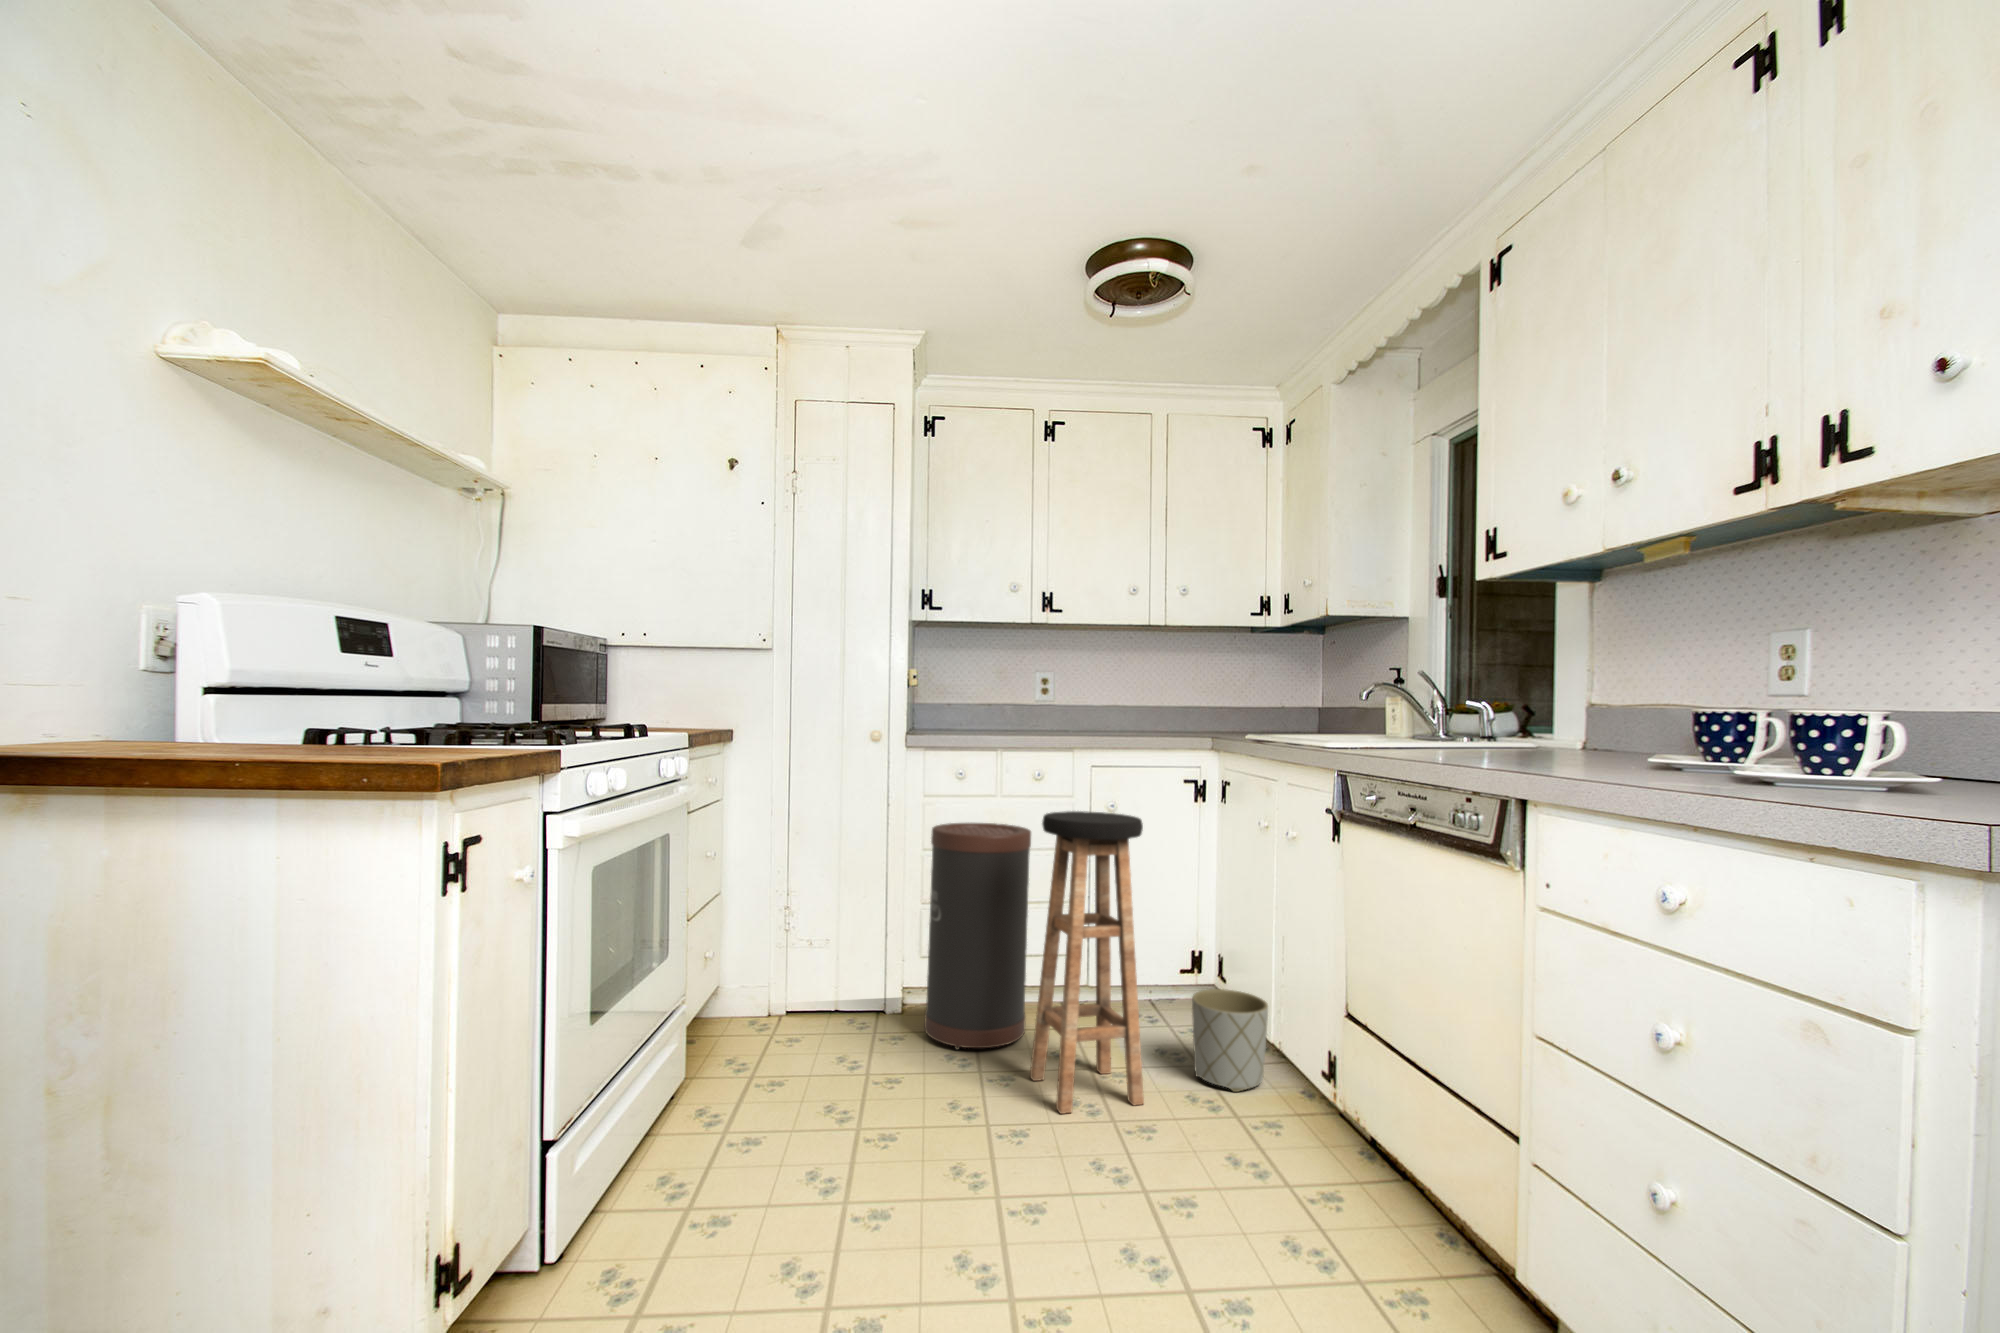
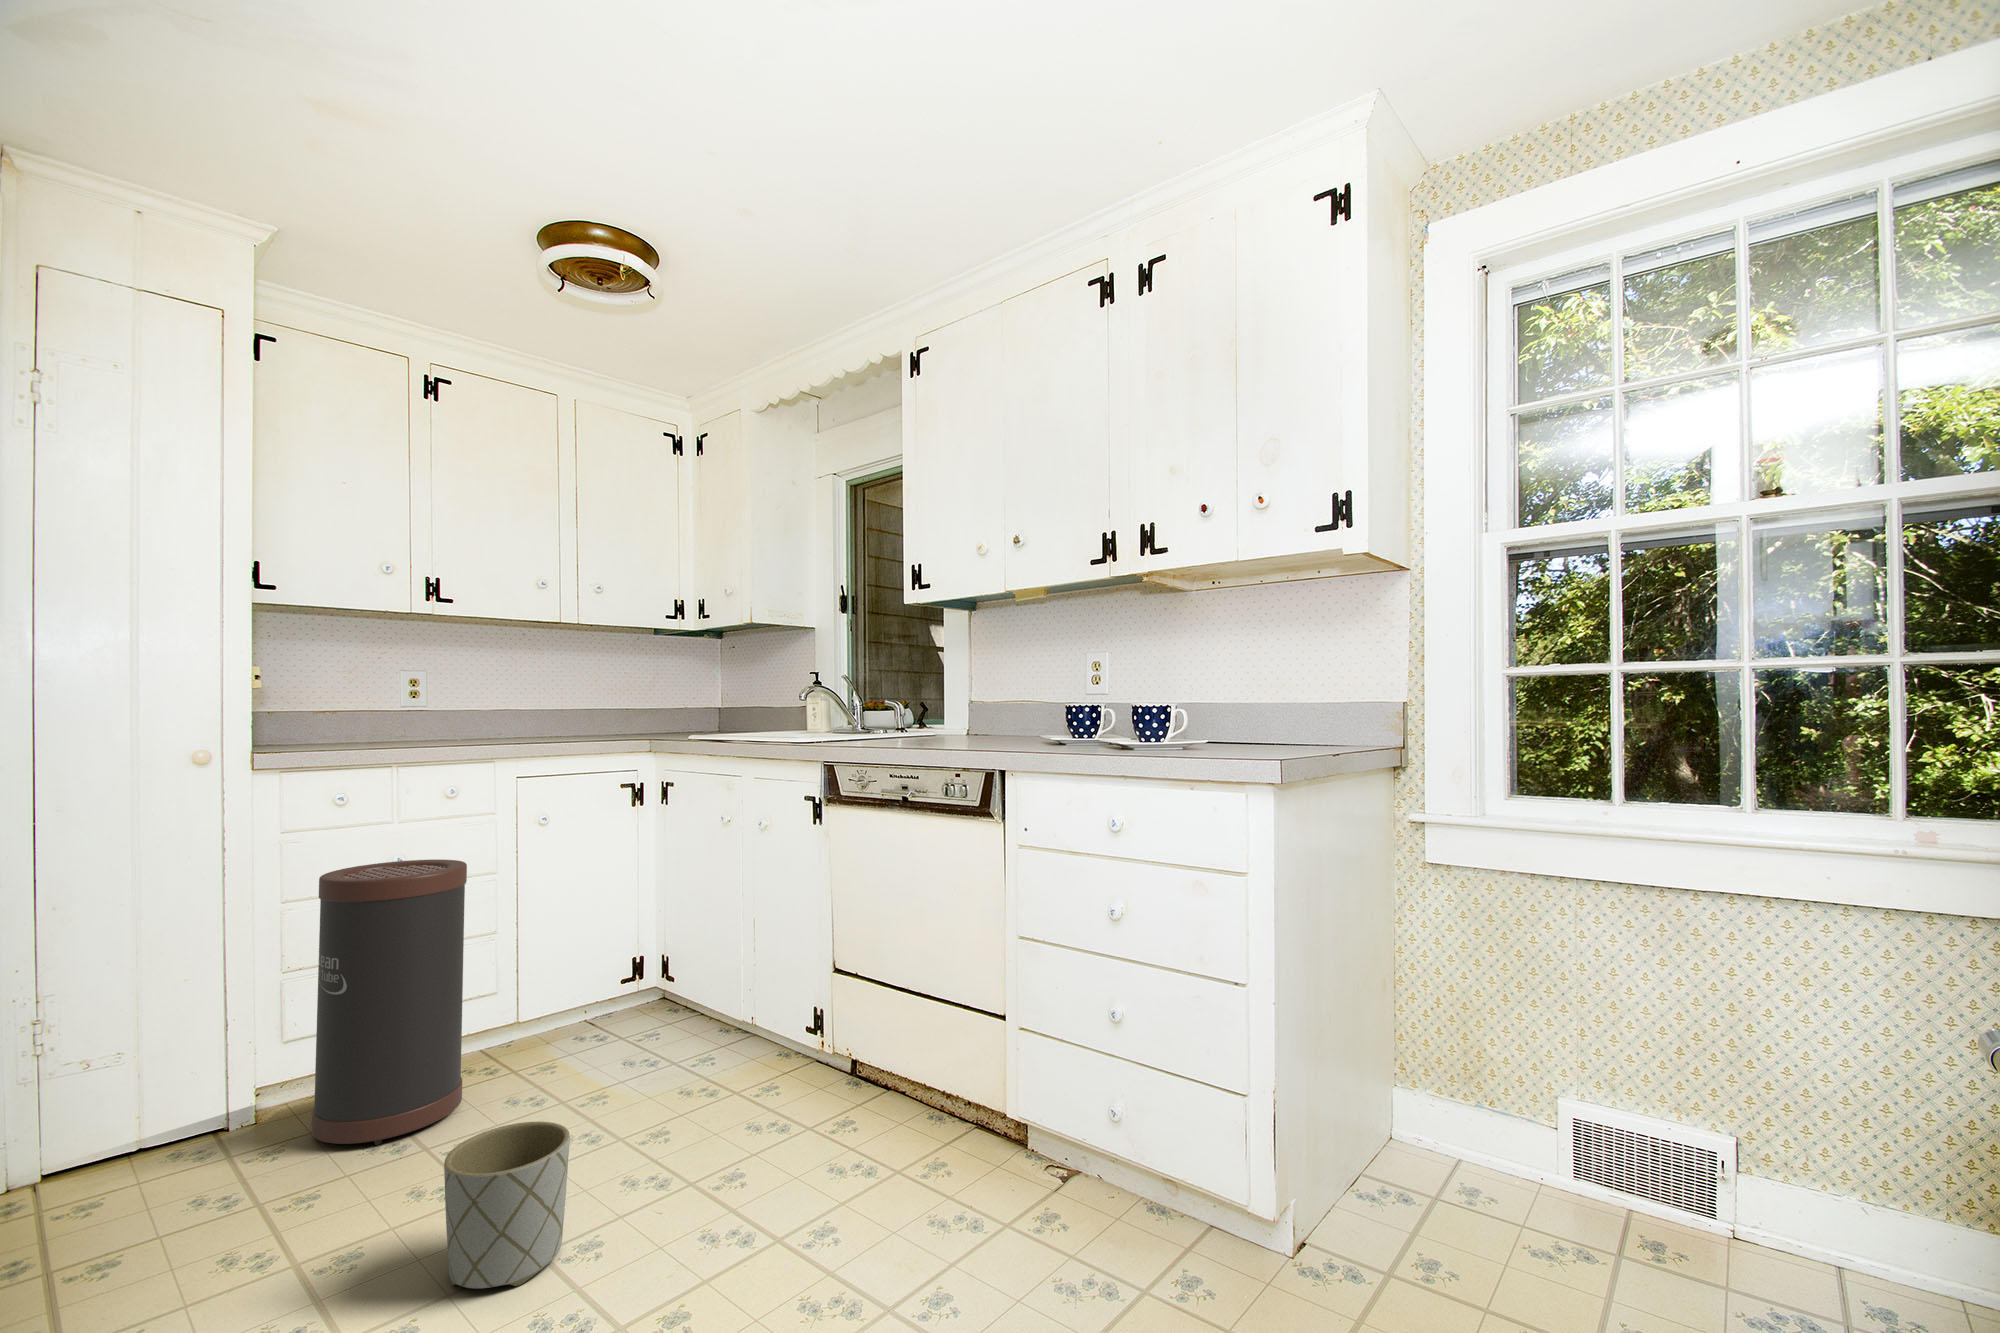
bar stool: present [1030,811,1144,1114] -> none [497,827,642,1158]
planter: present [1192,989,1268,1092] -> present [444,1121,570,1288]

